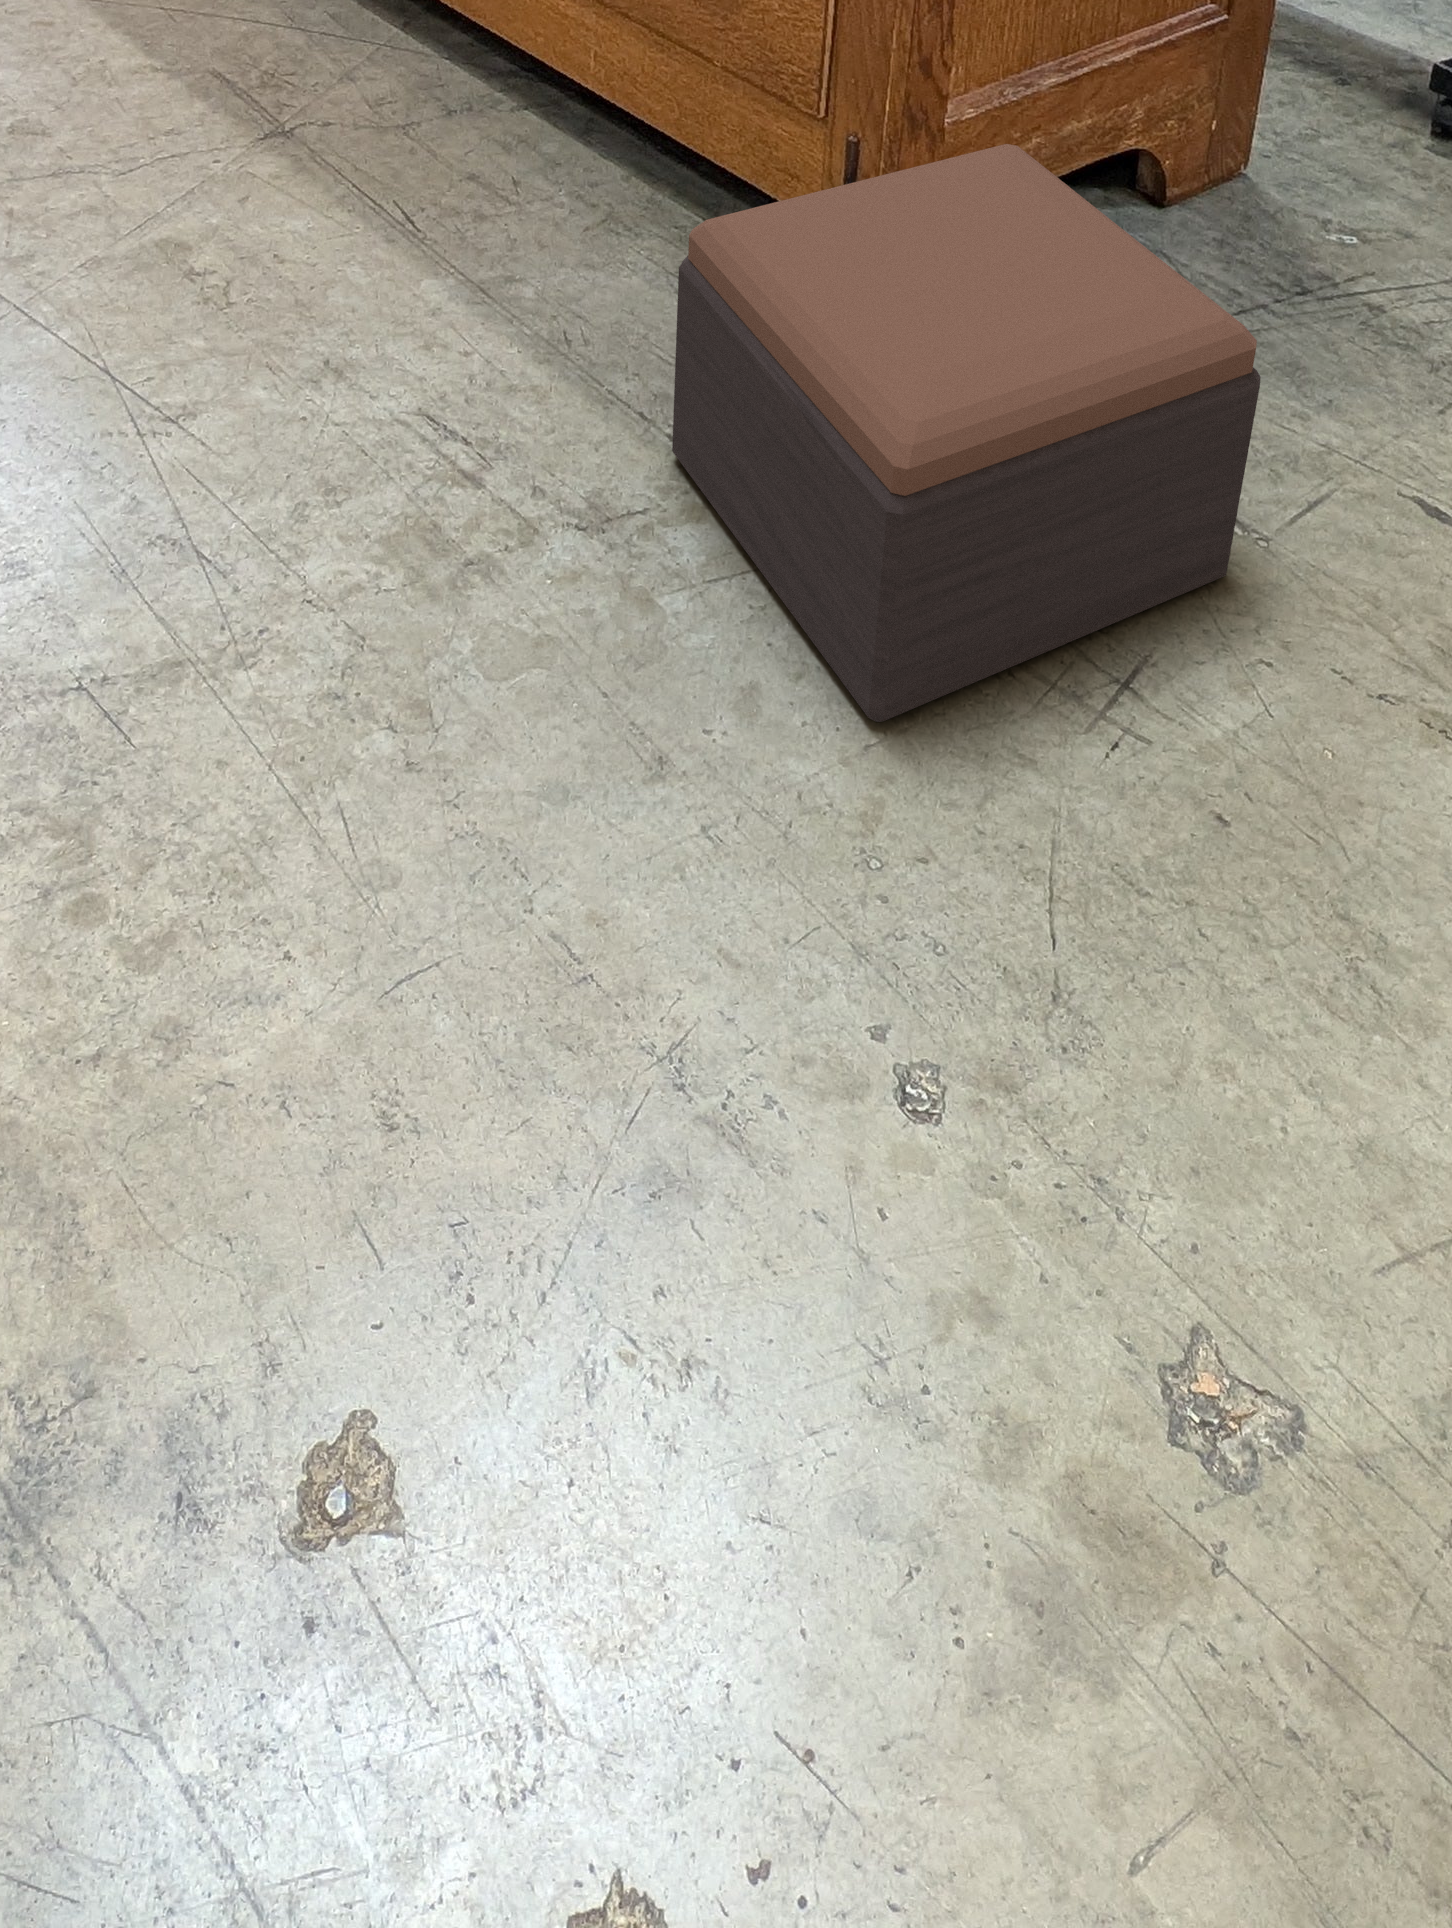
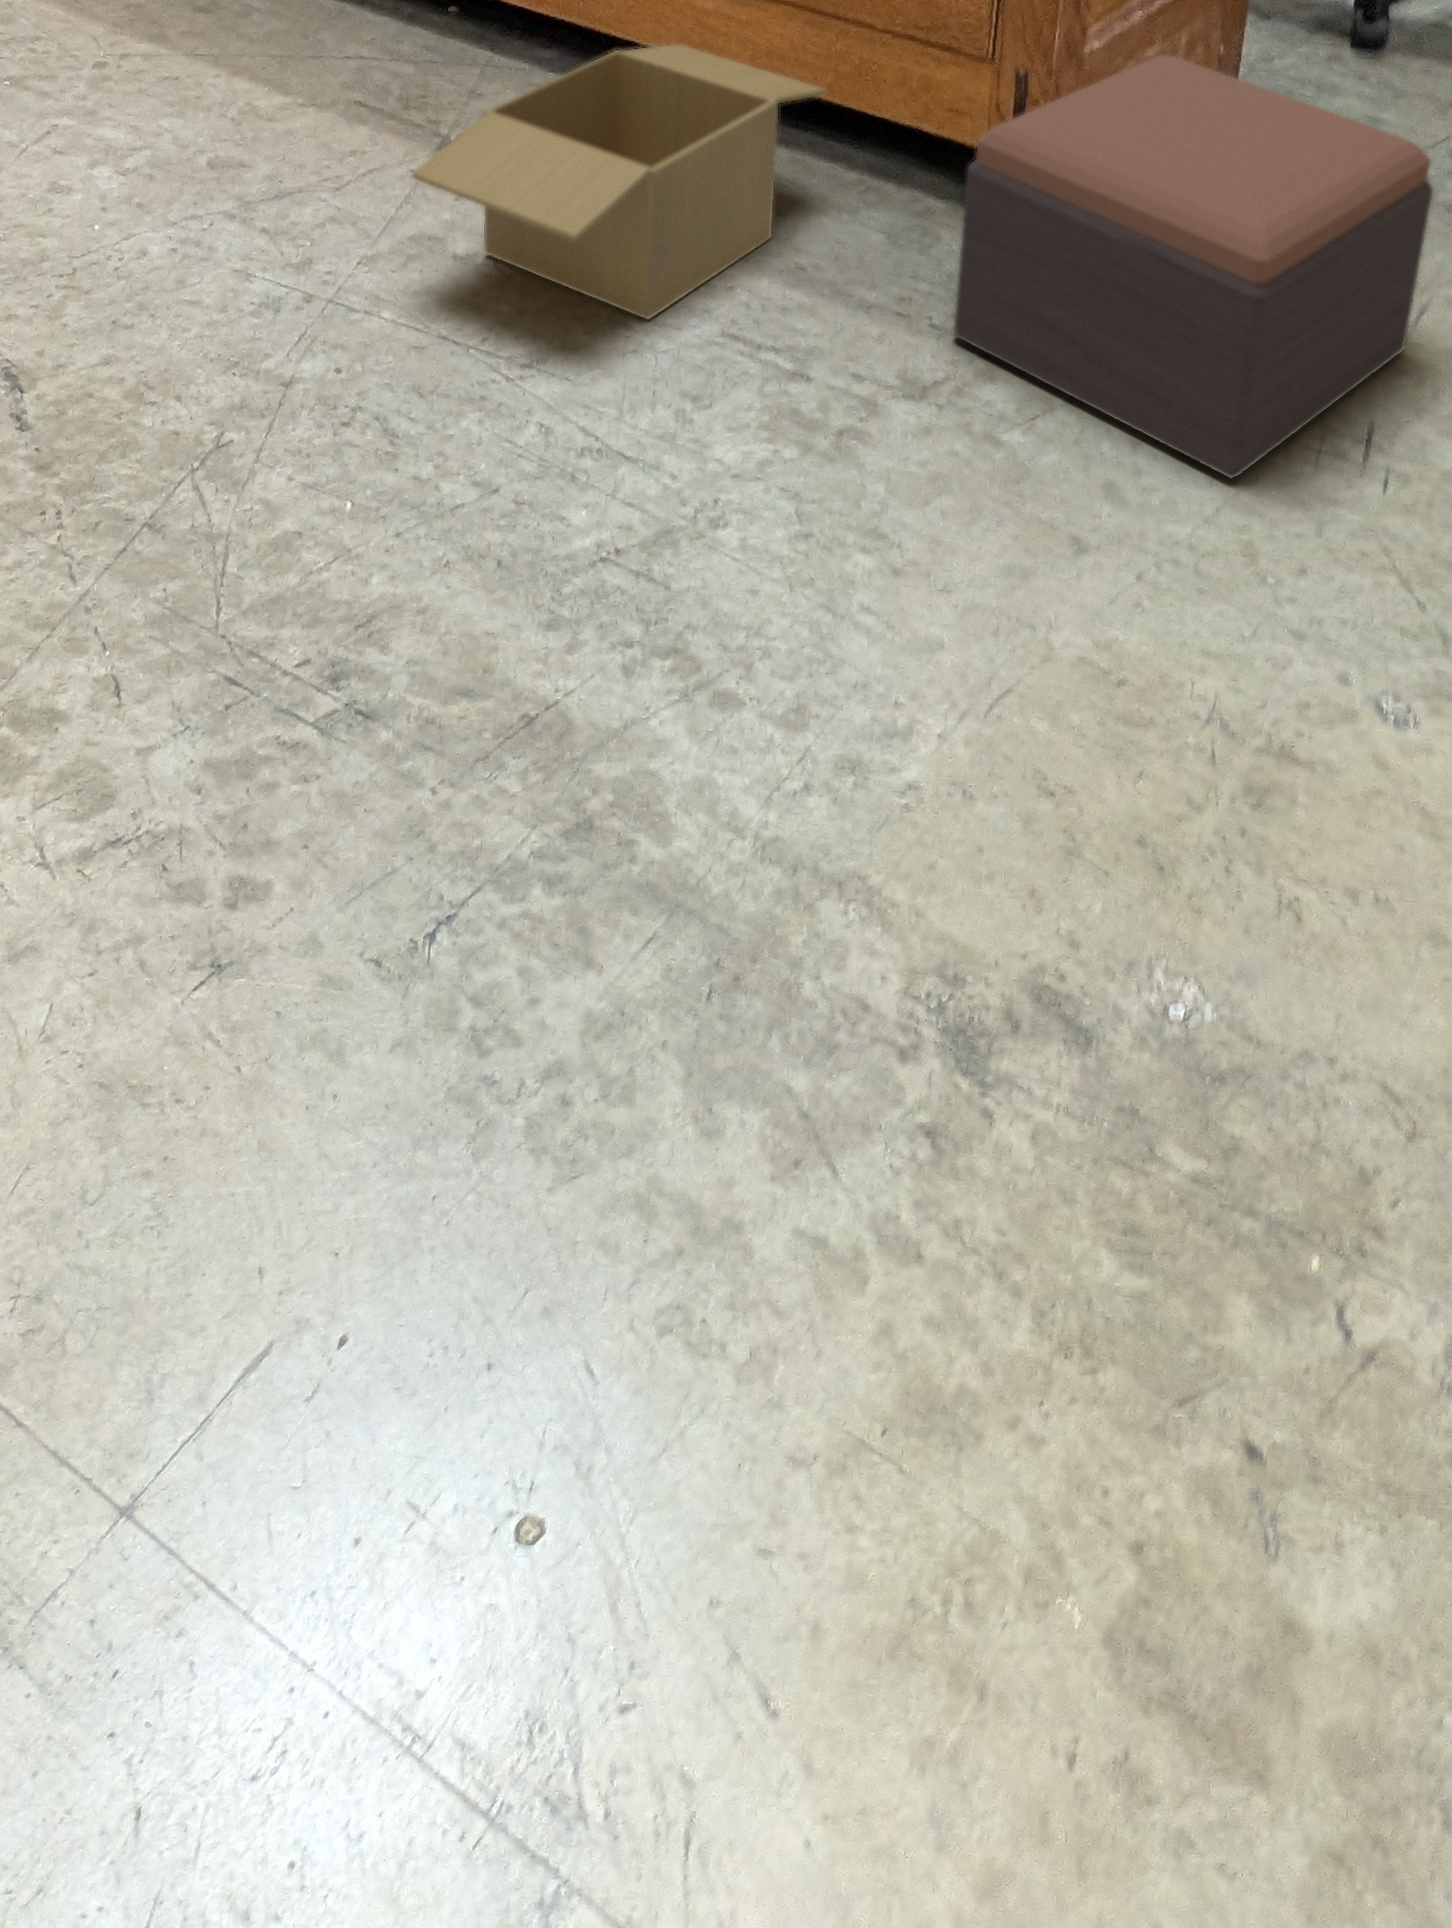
cardboard box: none [117,41,657,370] -> present [412,44,827,319]

